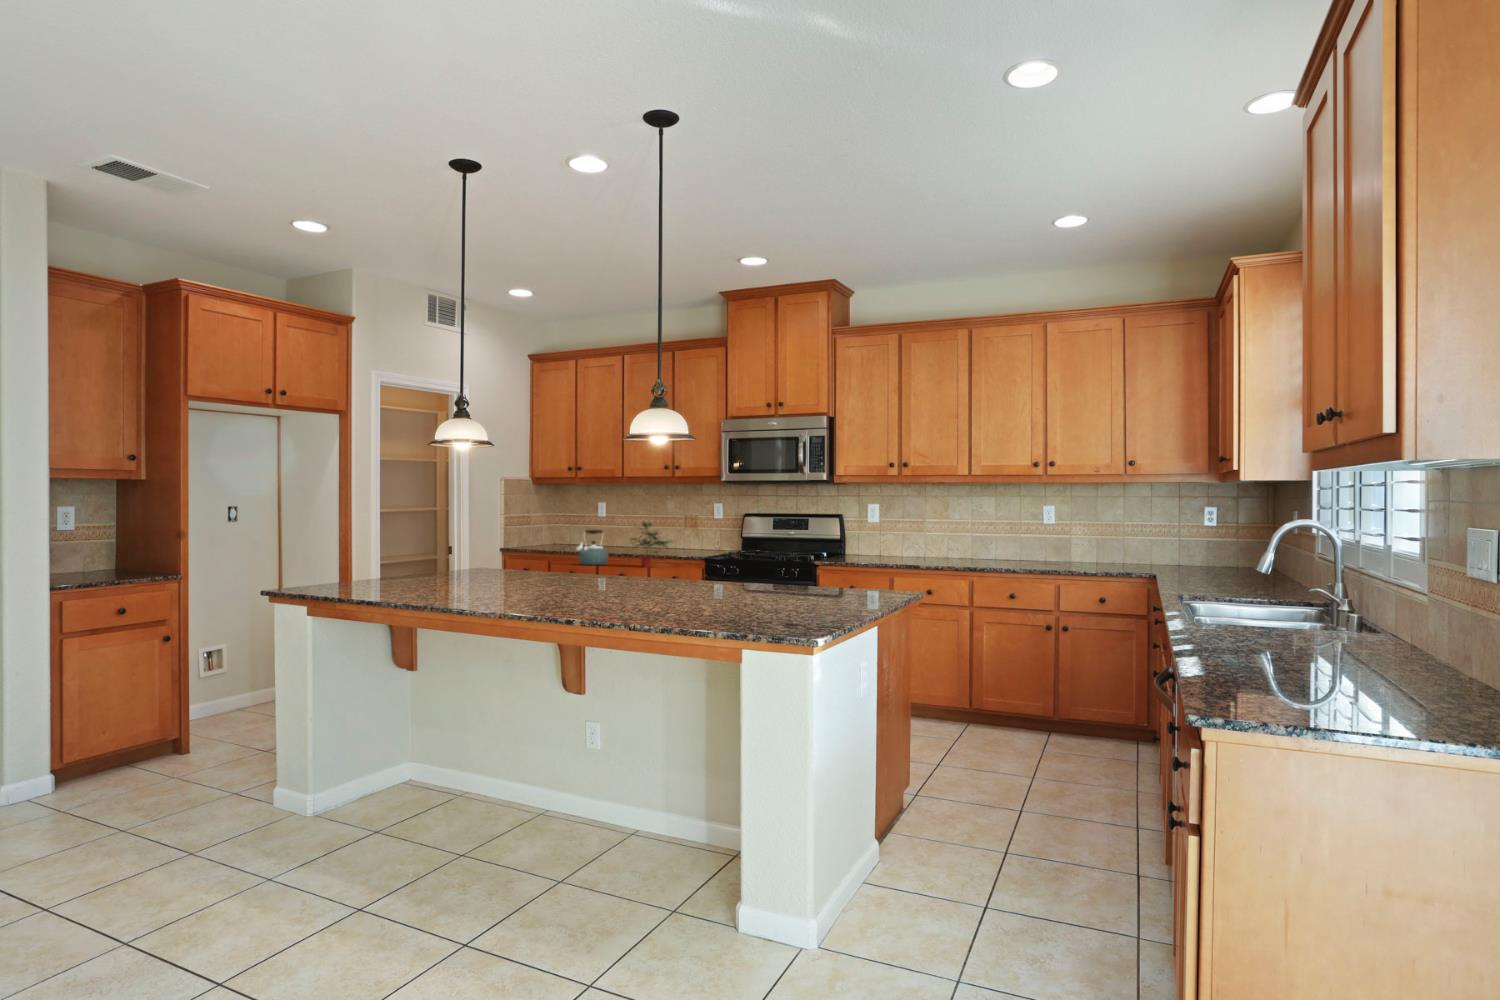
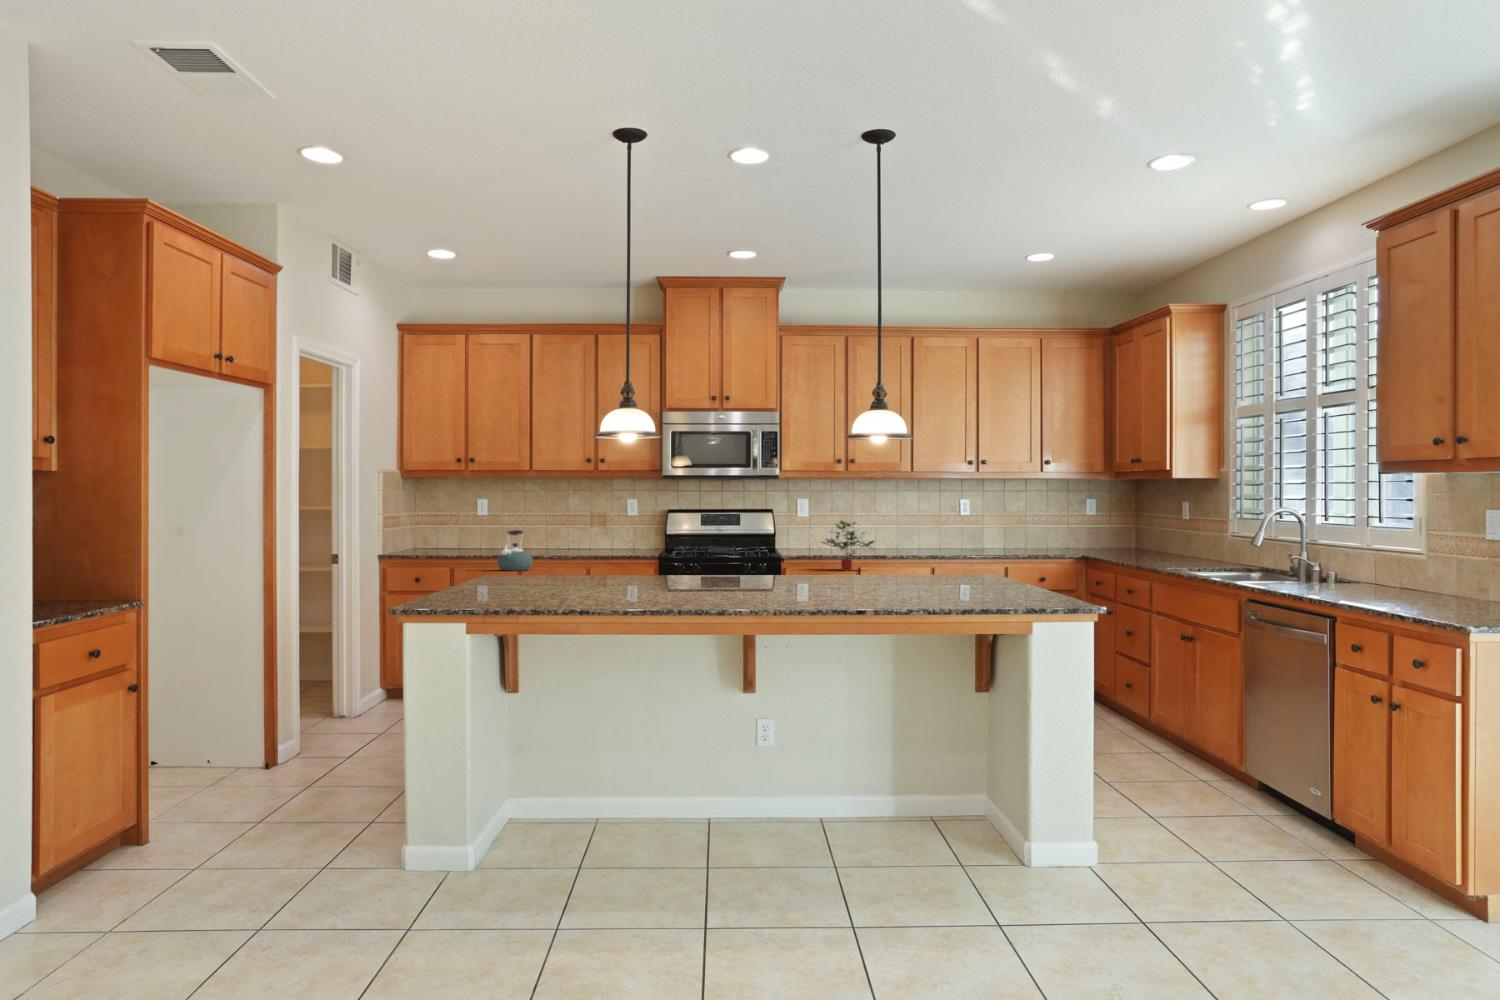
potted plant: present [631,522,672,567] -> present [822,521,874,571]

